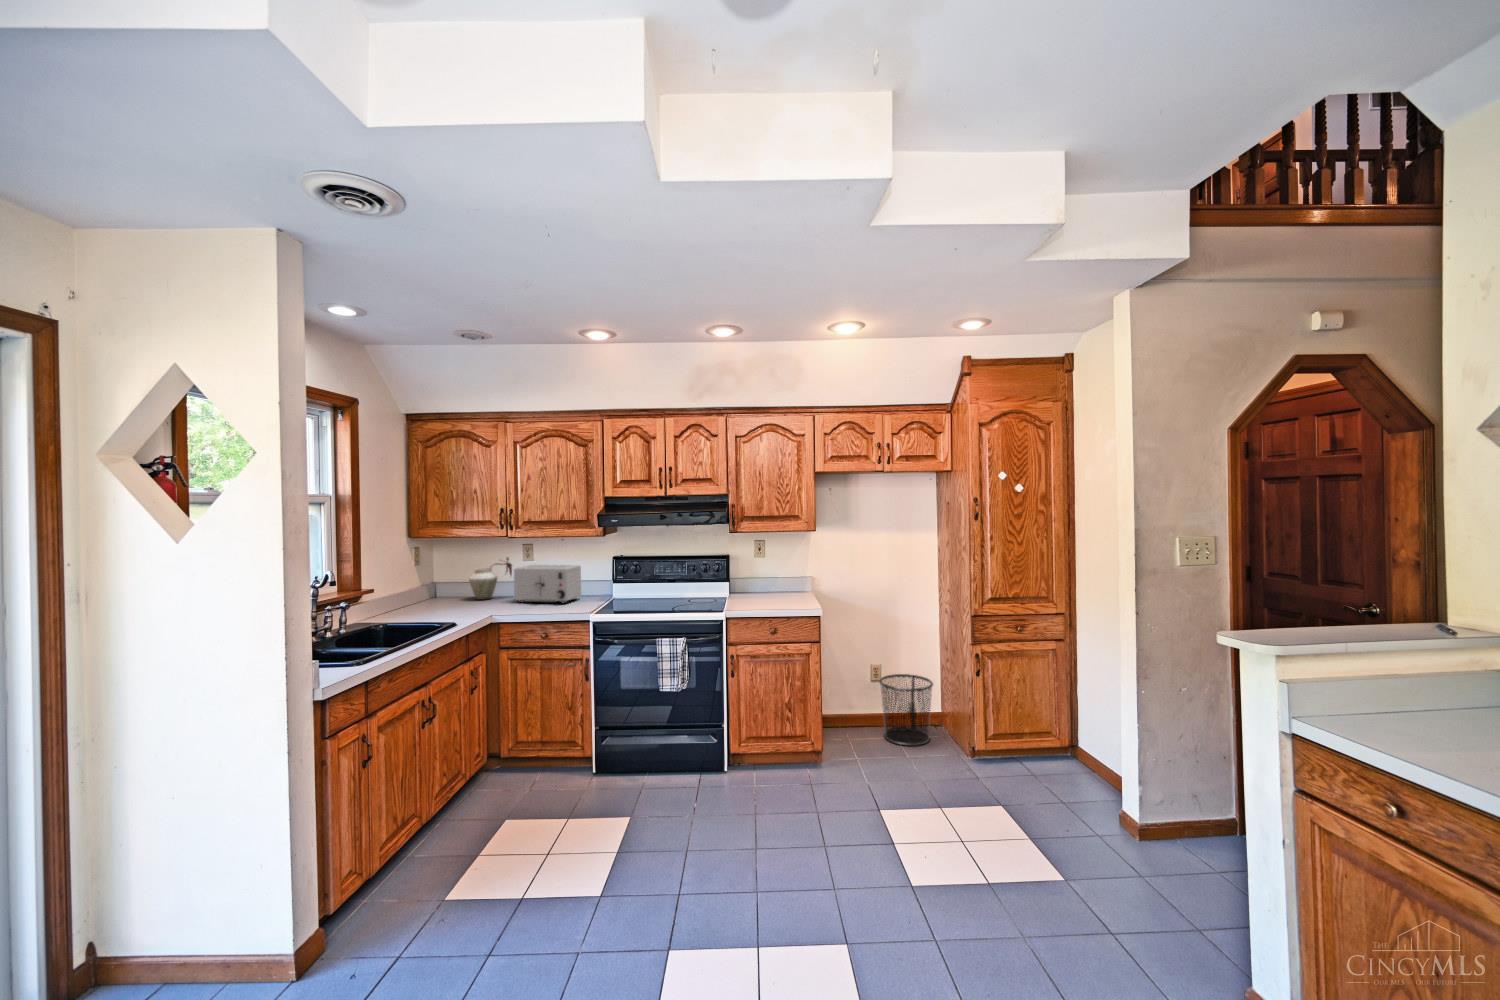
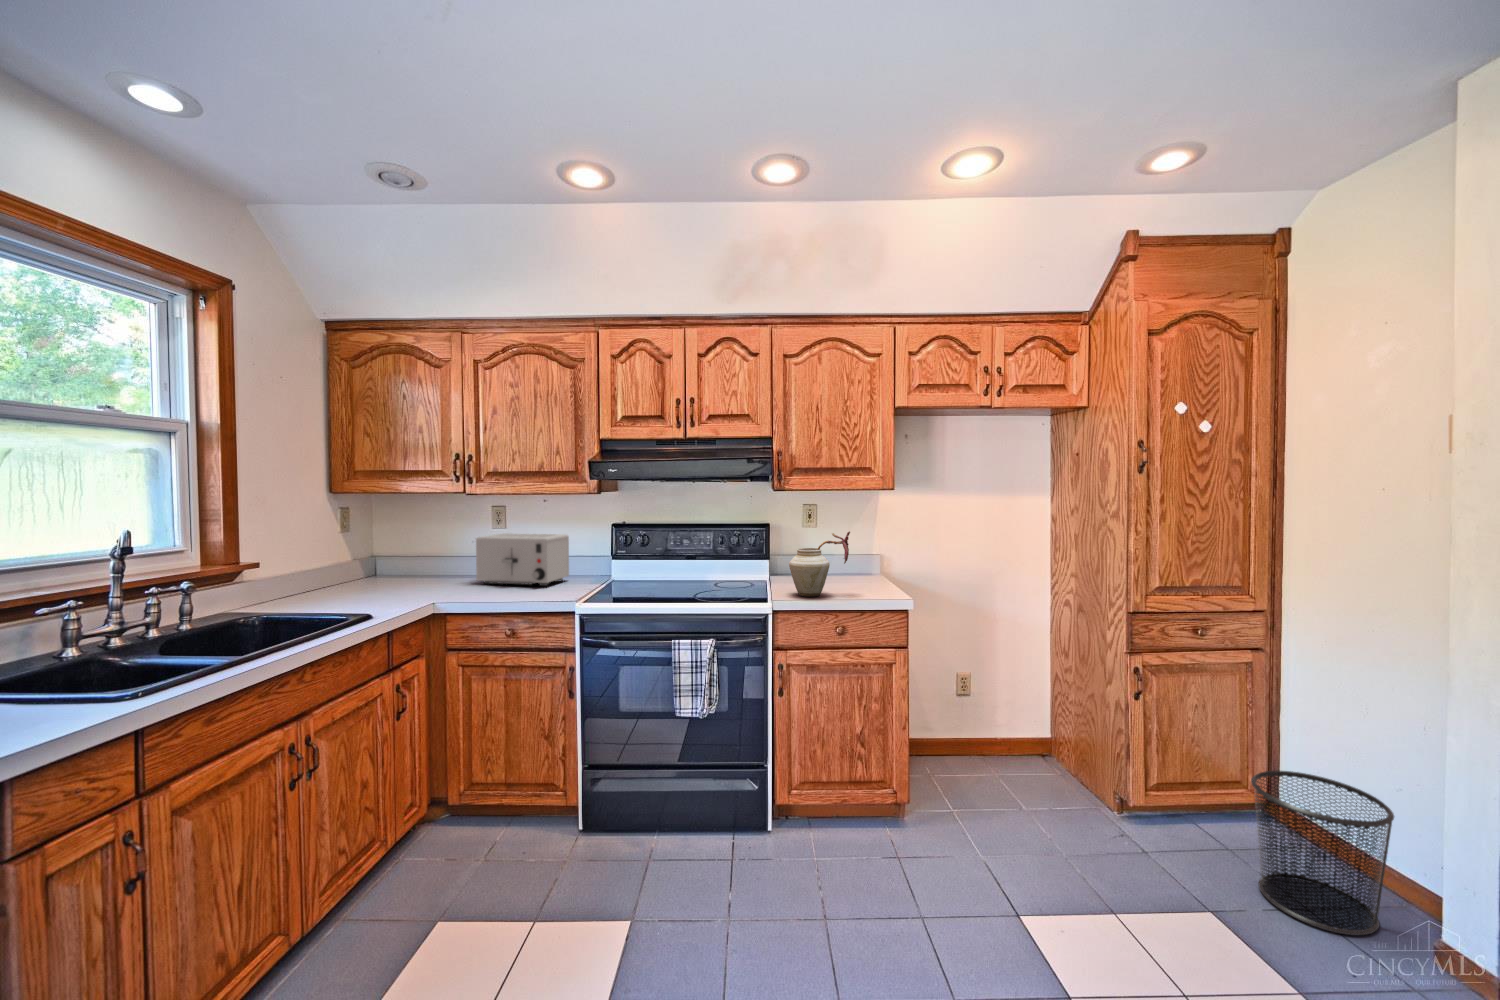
vase: present [469,558,512,600] -> present [789,531,850,597]
trash can: present [879,674,933,746] -> present [1251,771,1394,935]

